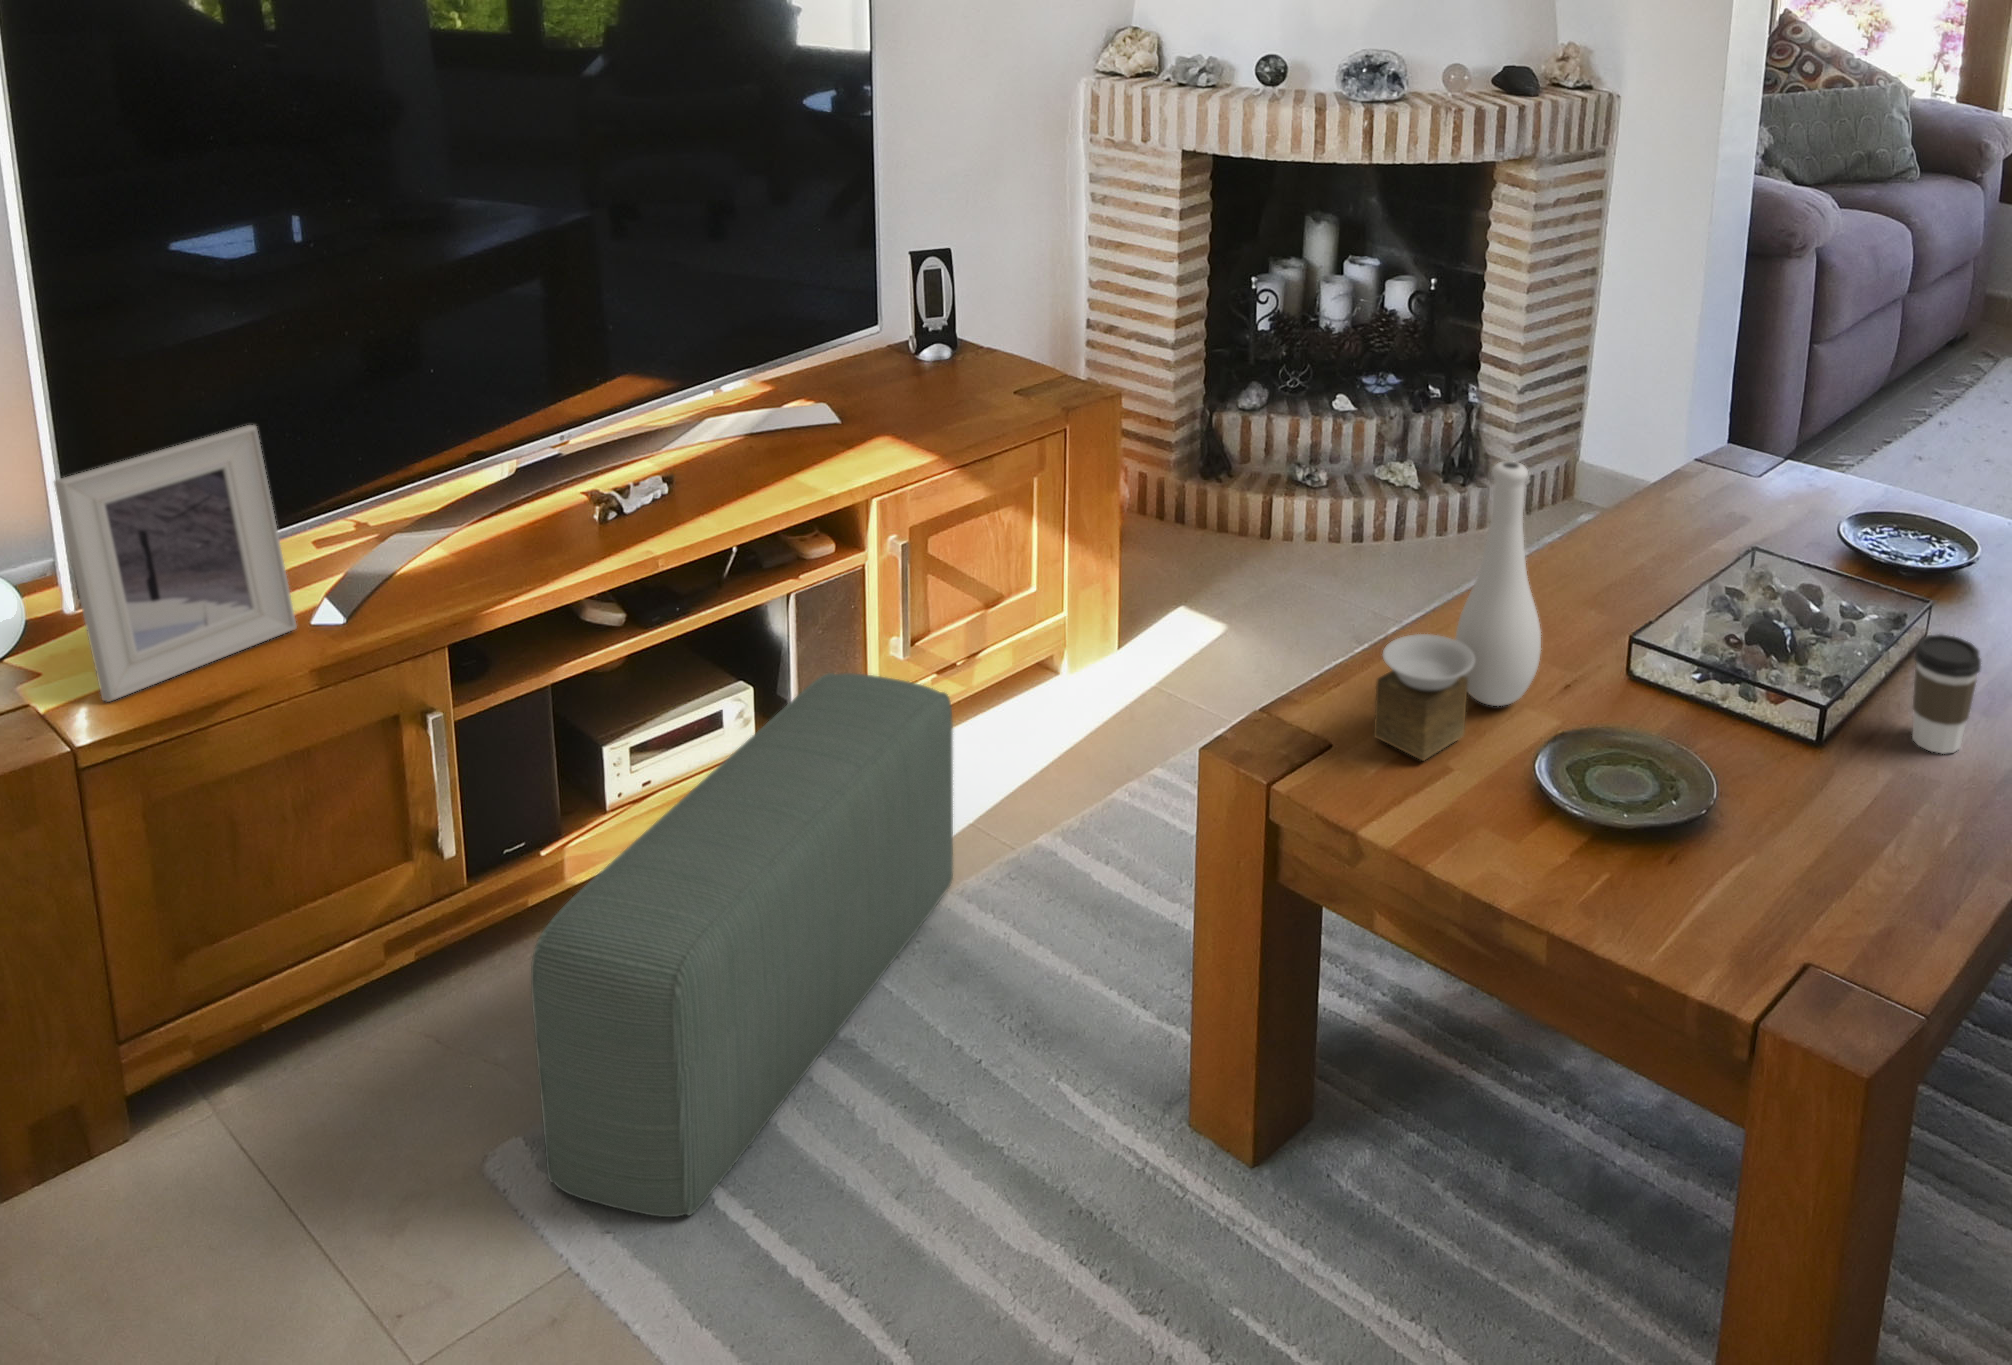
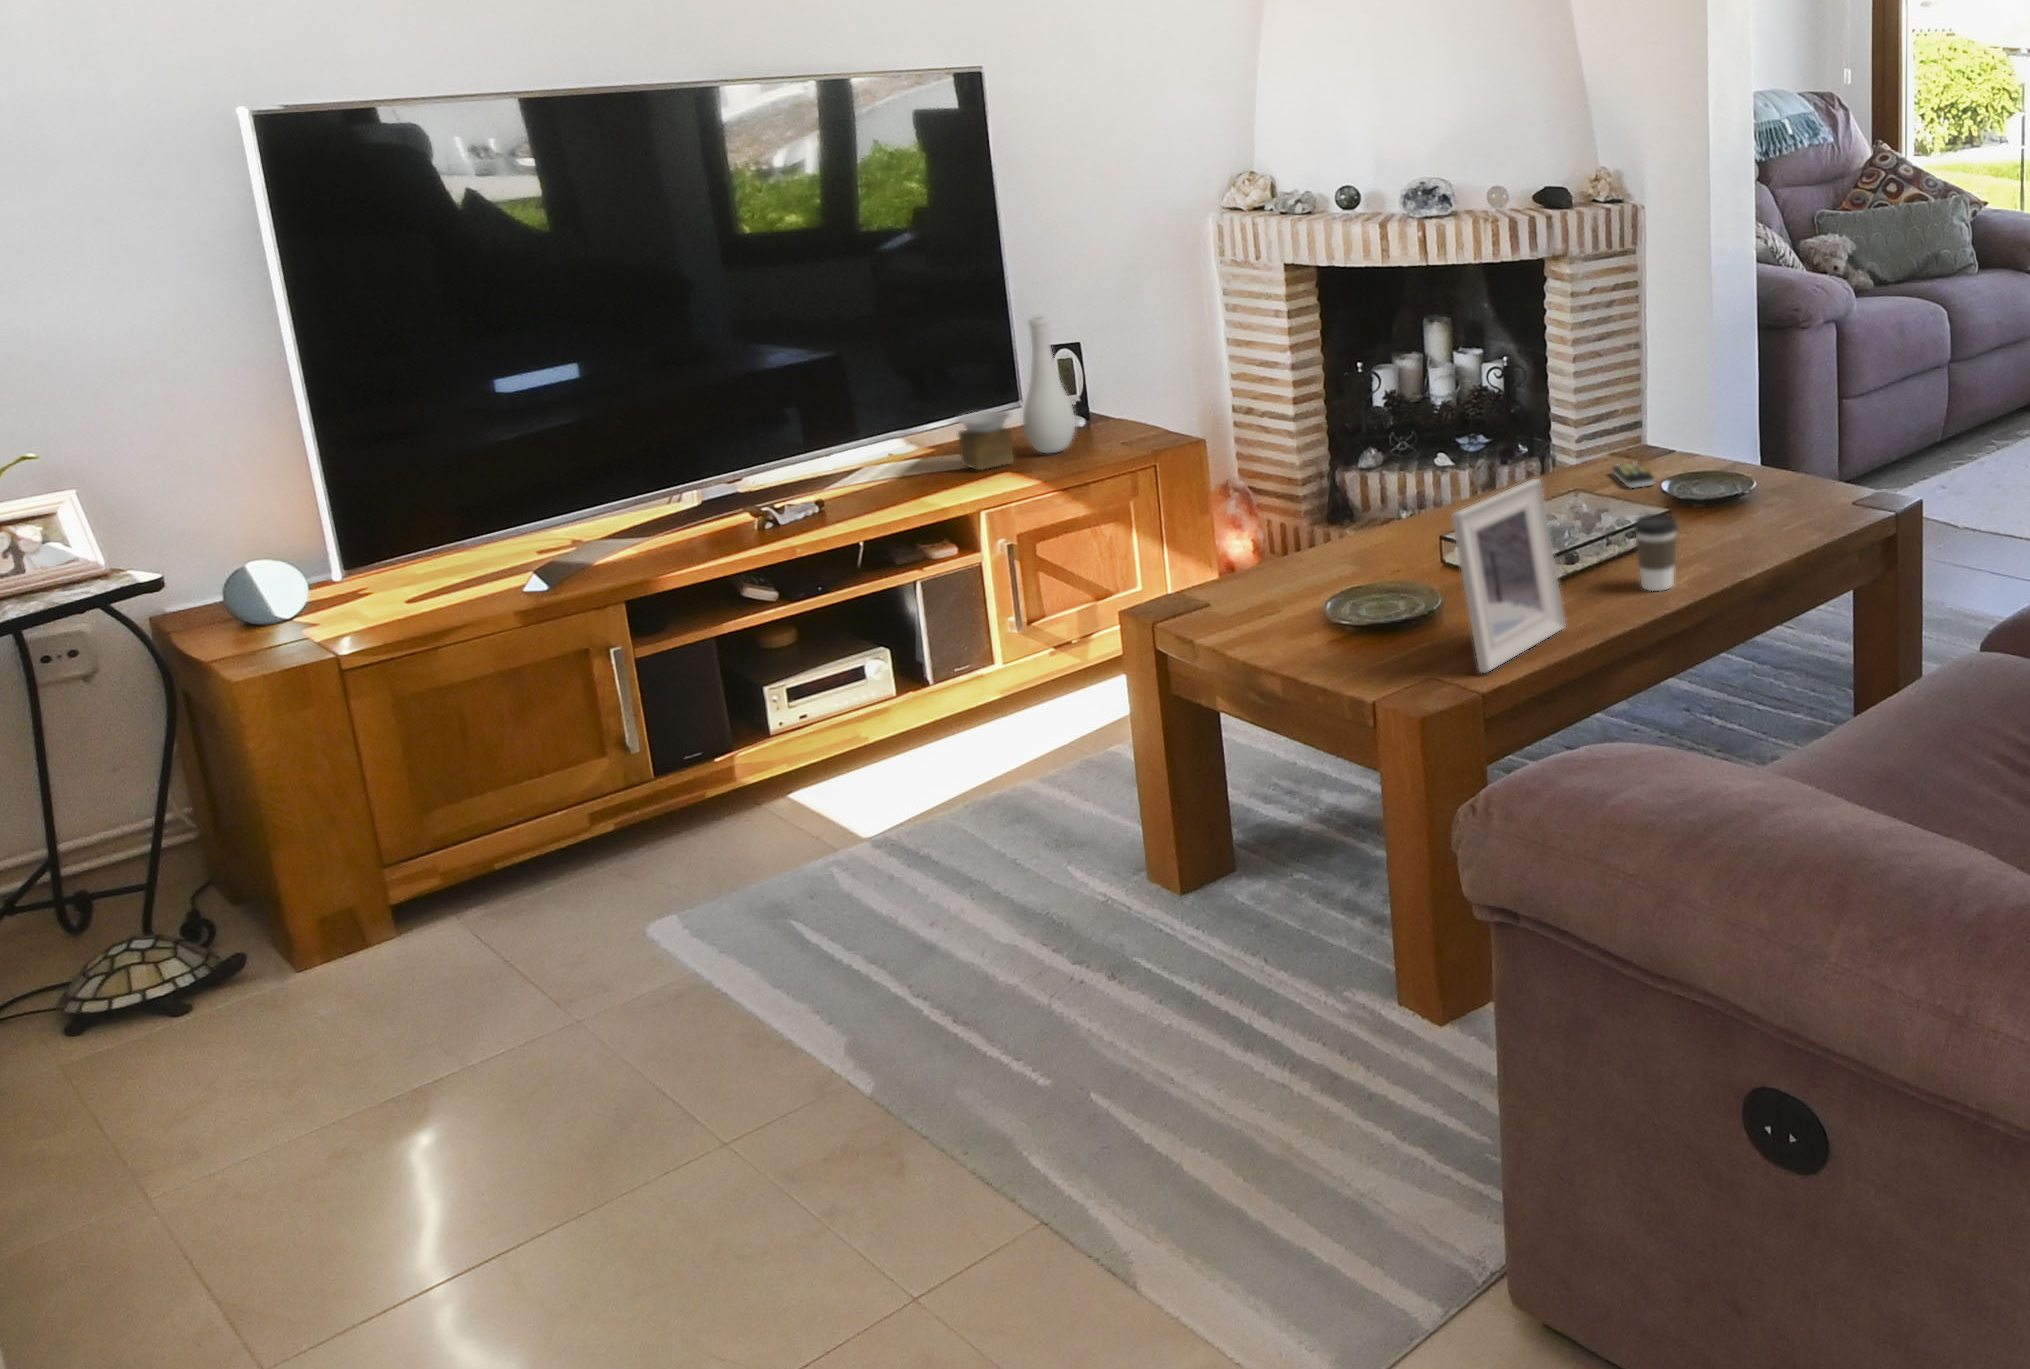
picture frame: present [54,425,297,702] -> present [1452,479,1565,673]
vase: present [1374,461,1541,760] -> present [957,317,1075,470]
remote control: none [1713,486,1786,530] -> present [1613,463,1655,488]
pouf: present [531,673,953,1217] -> none [663,621,1036,948]

